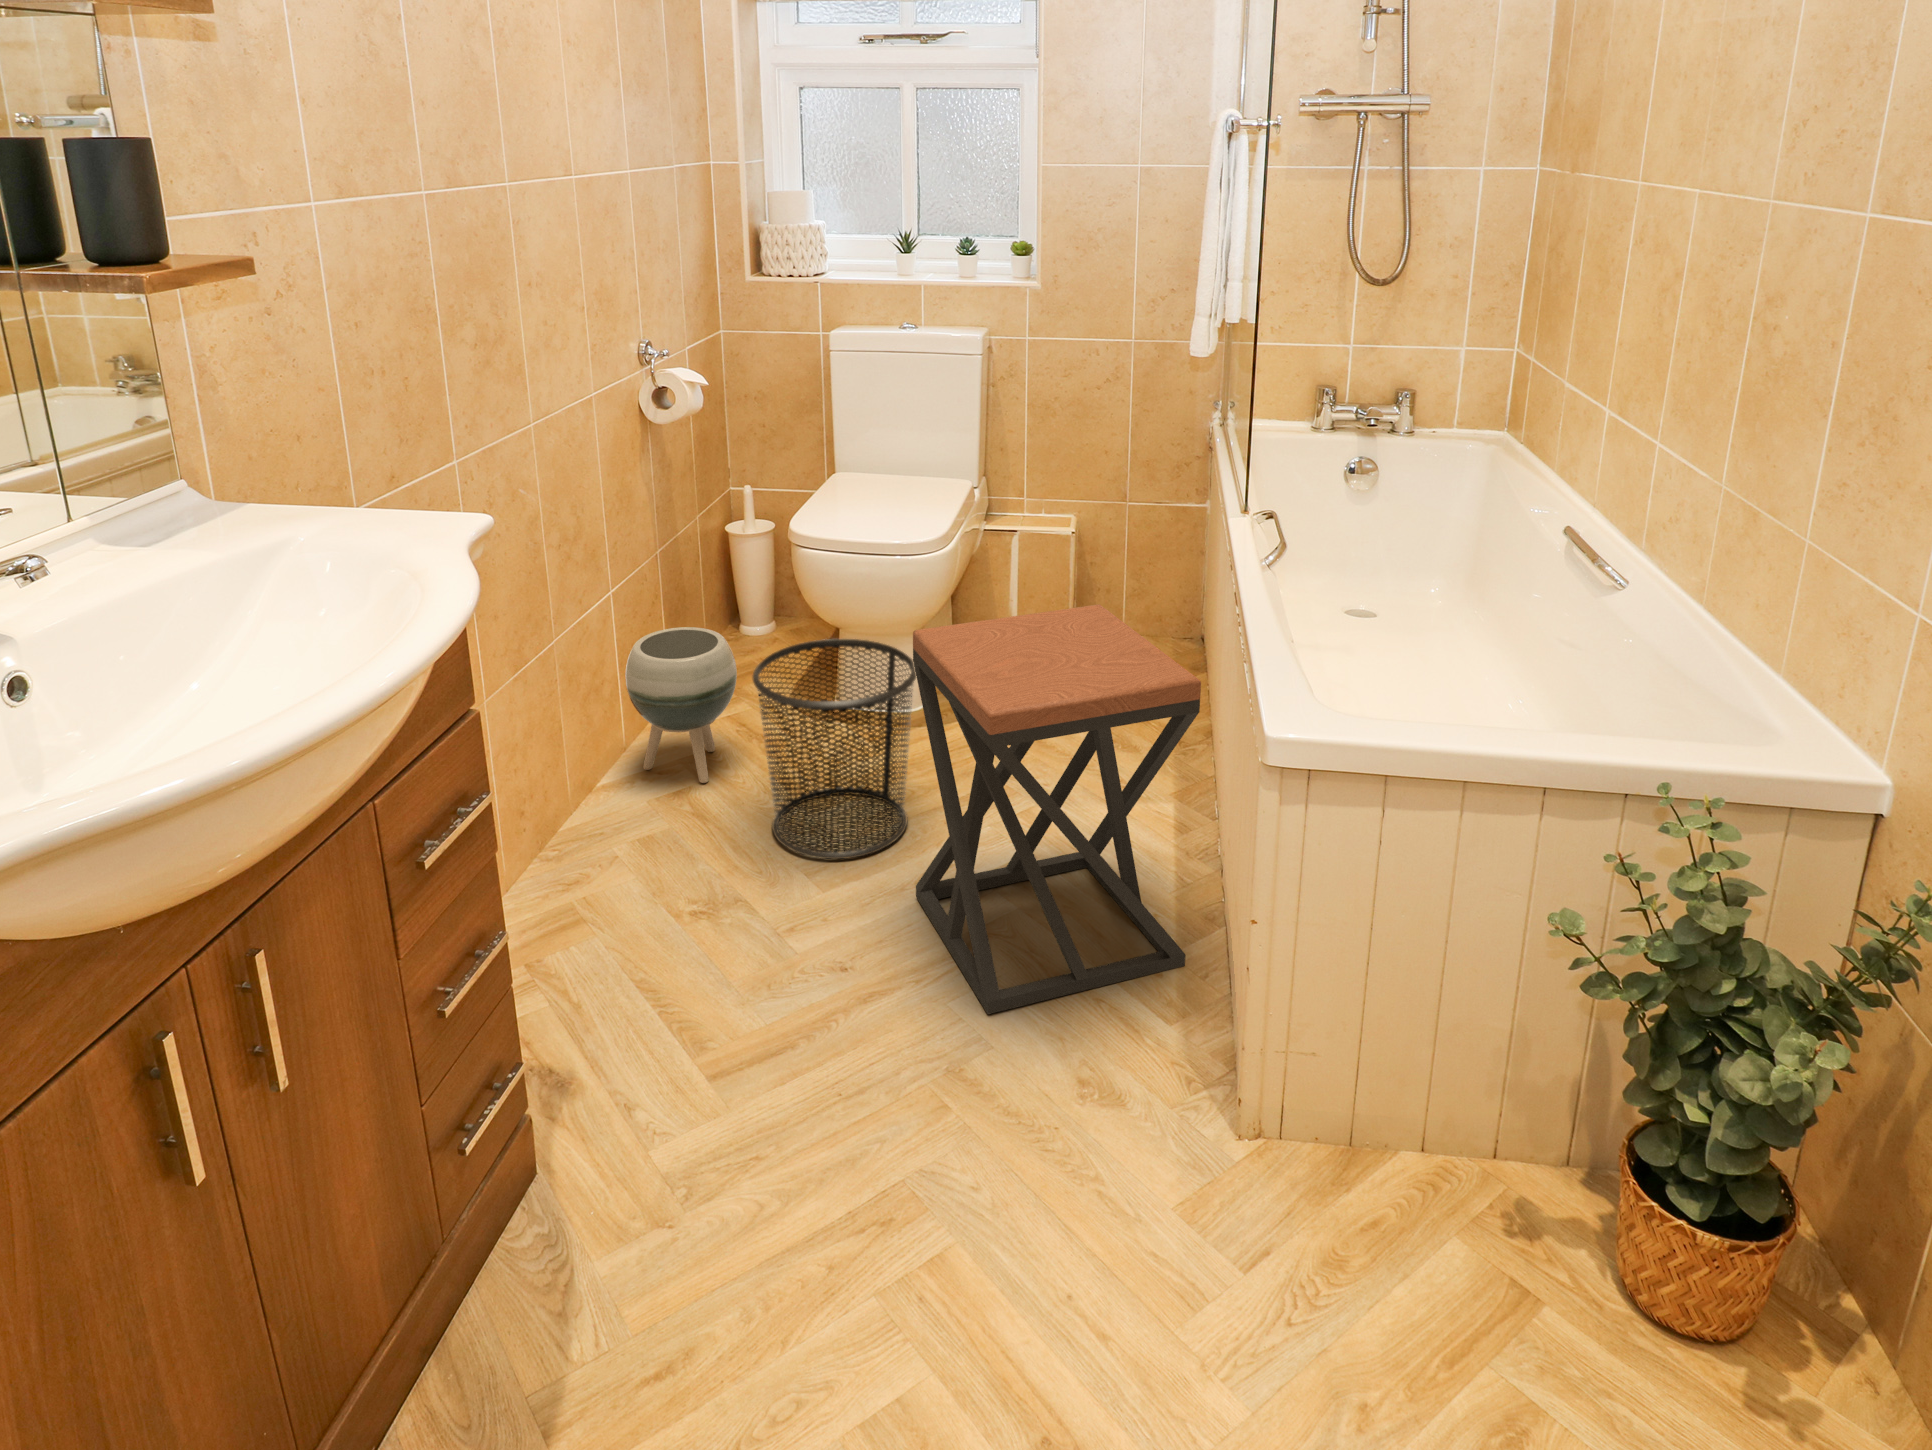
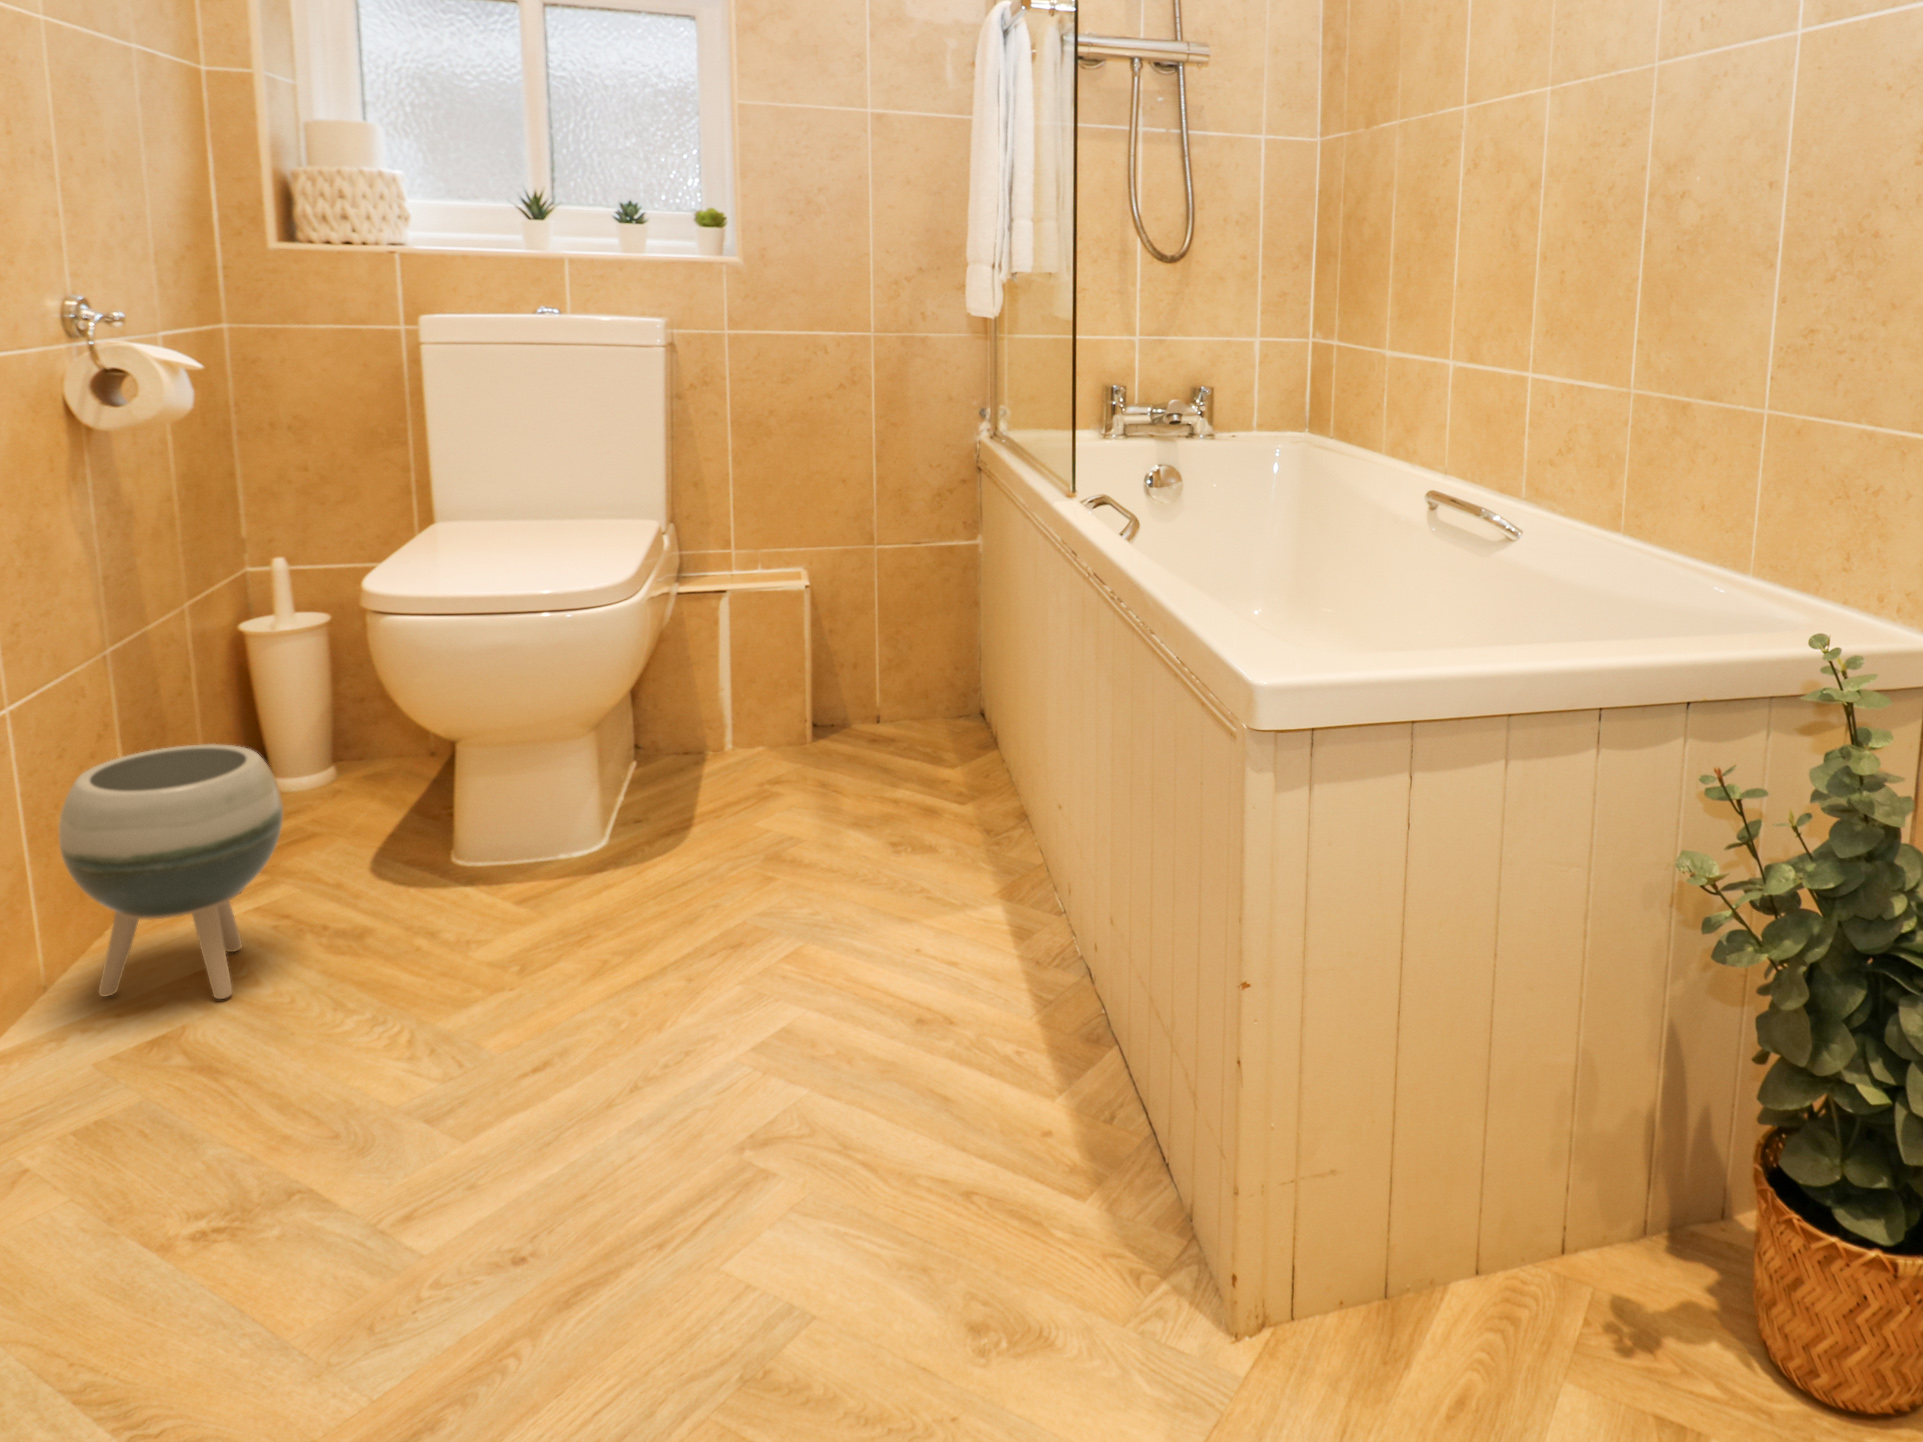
stool: present [913,604,1201,1014] -> none [623,609,1085,1245]
waste bin: present [753,639,916,859] -> none [321,721,616,1074]

